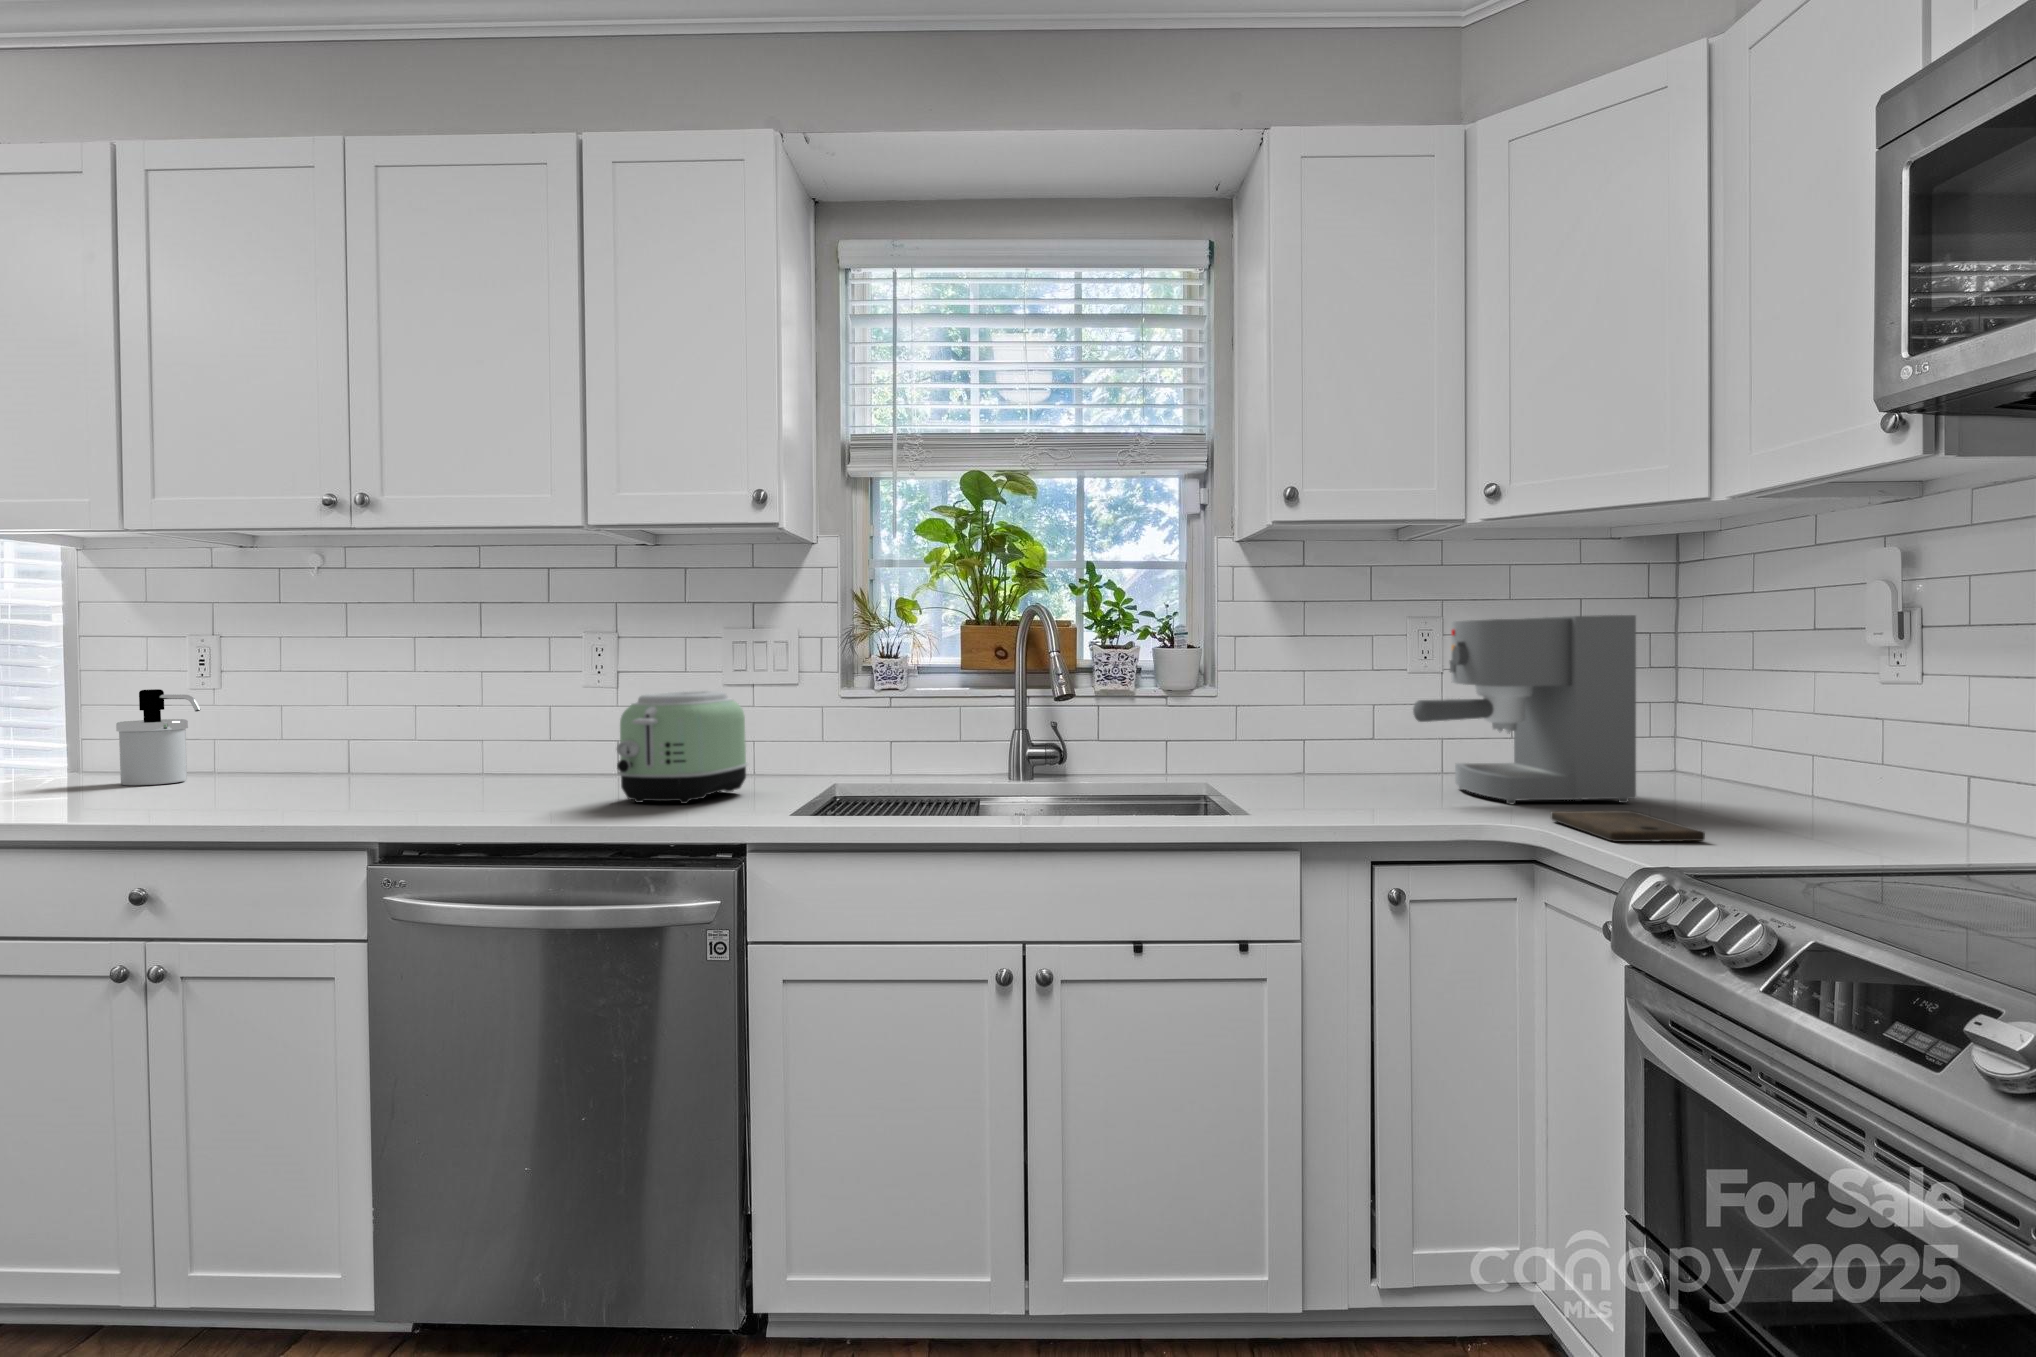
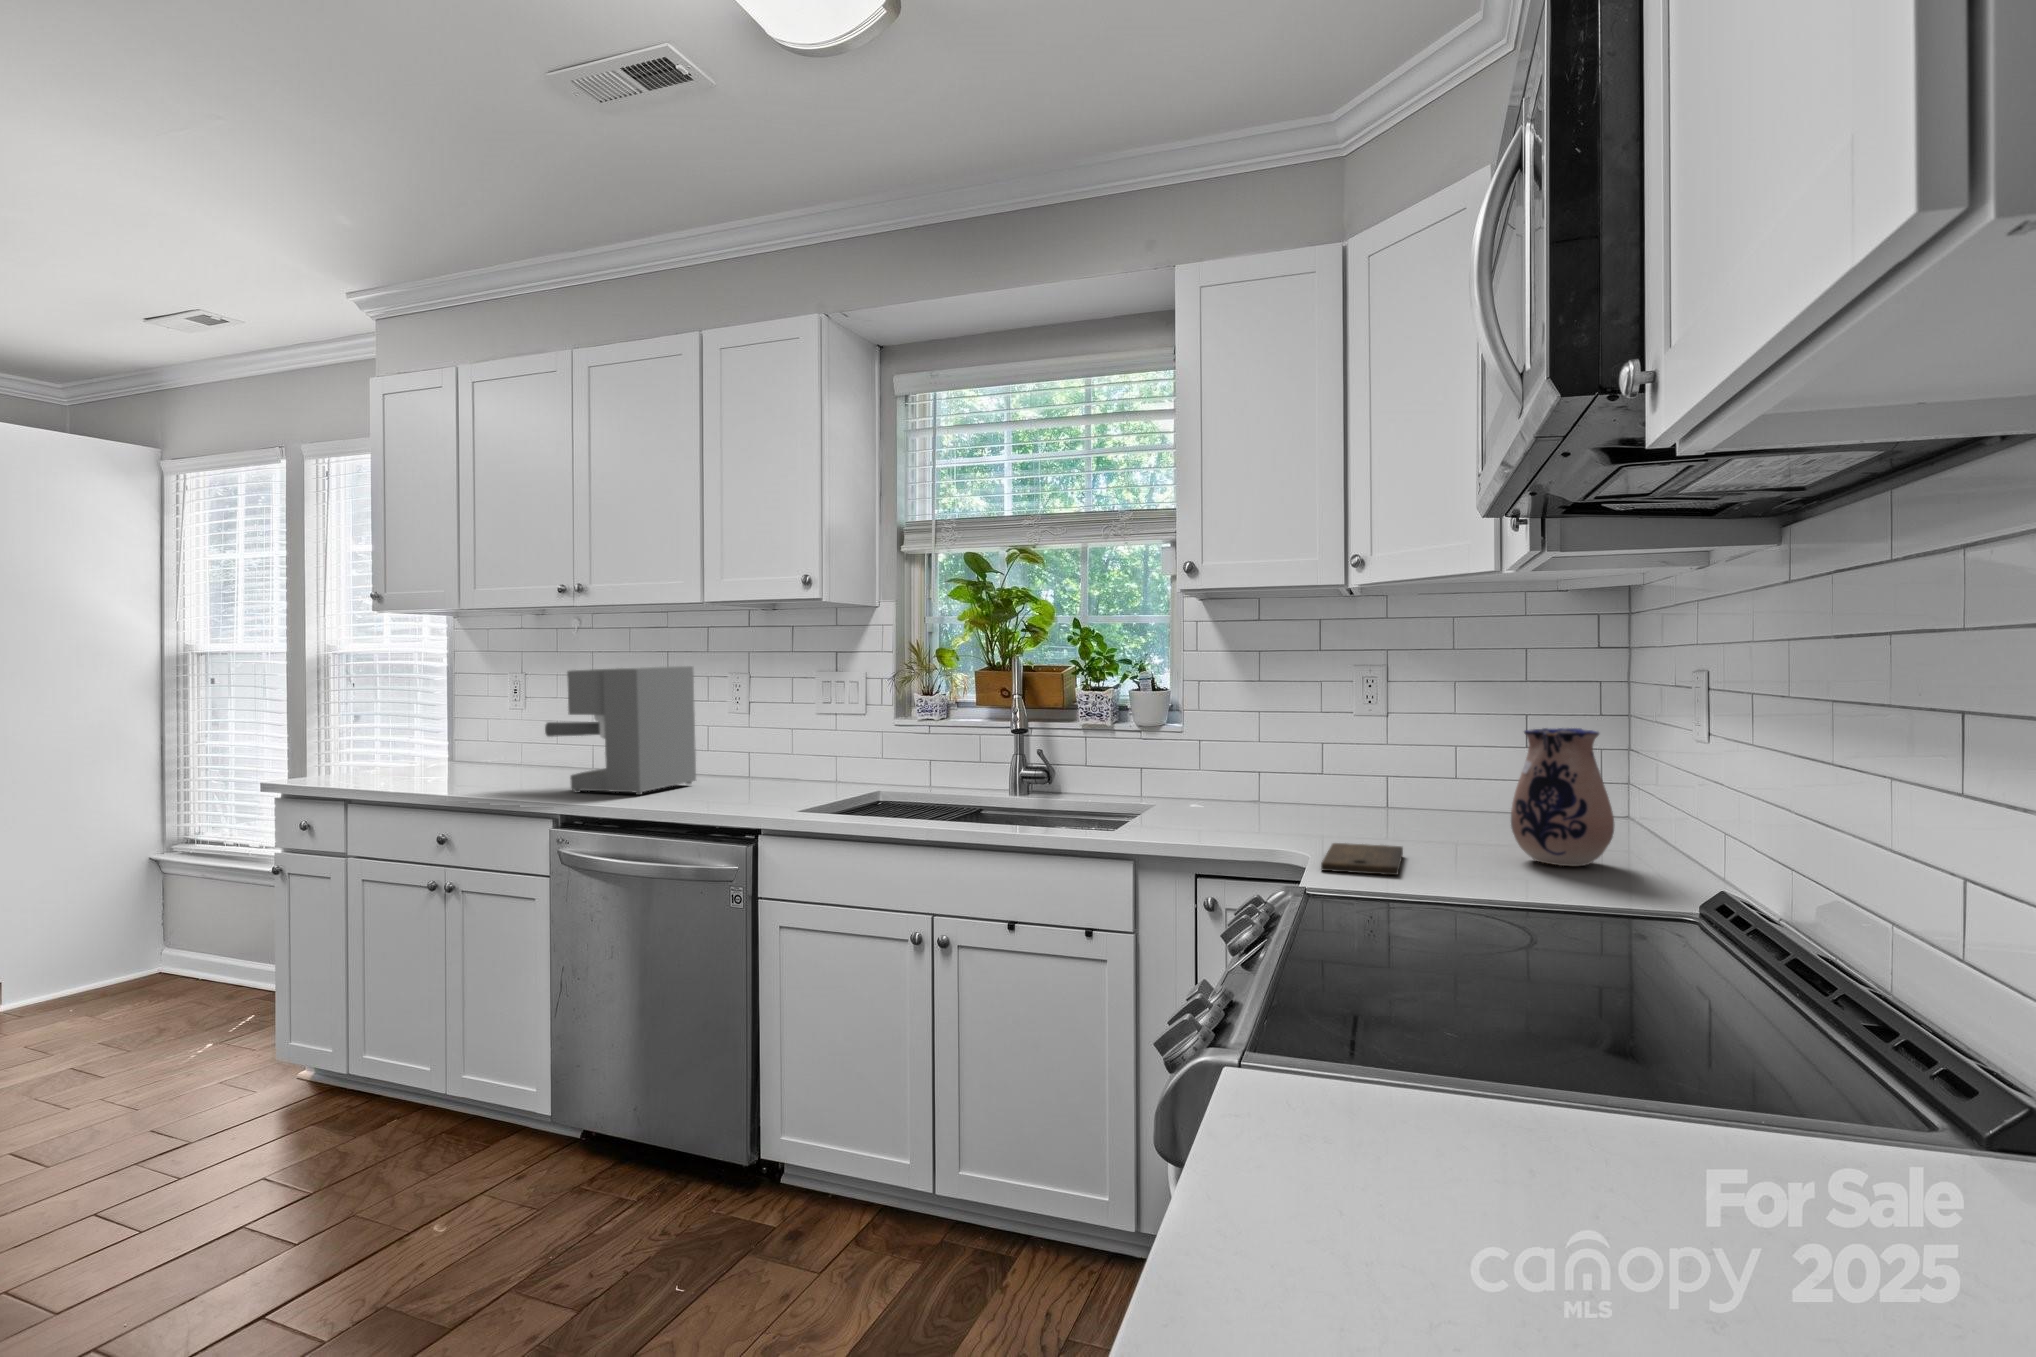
coffee maker: present [1413,615,1636,804] -> present [545,666,696,795]
ceramic pitcher: none [1732,668,1861,822] -> present [1511,728,1614,866]
soap dispenser: present [116,689,200,786] -> none [465,708,508,771]
toaster: present [617,691,748,804] -> none [708,720,811,801]

